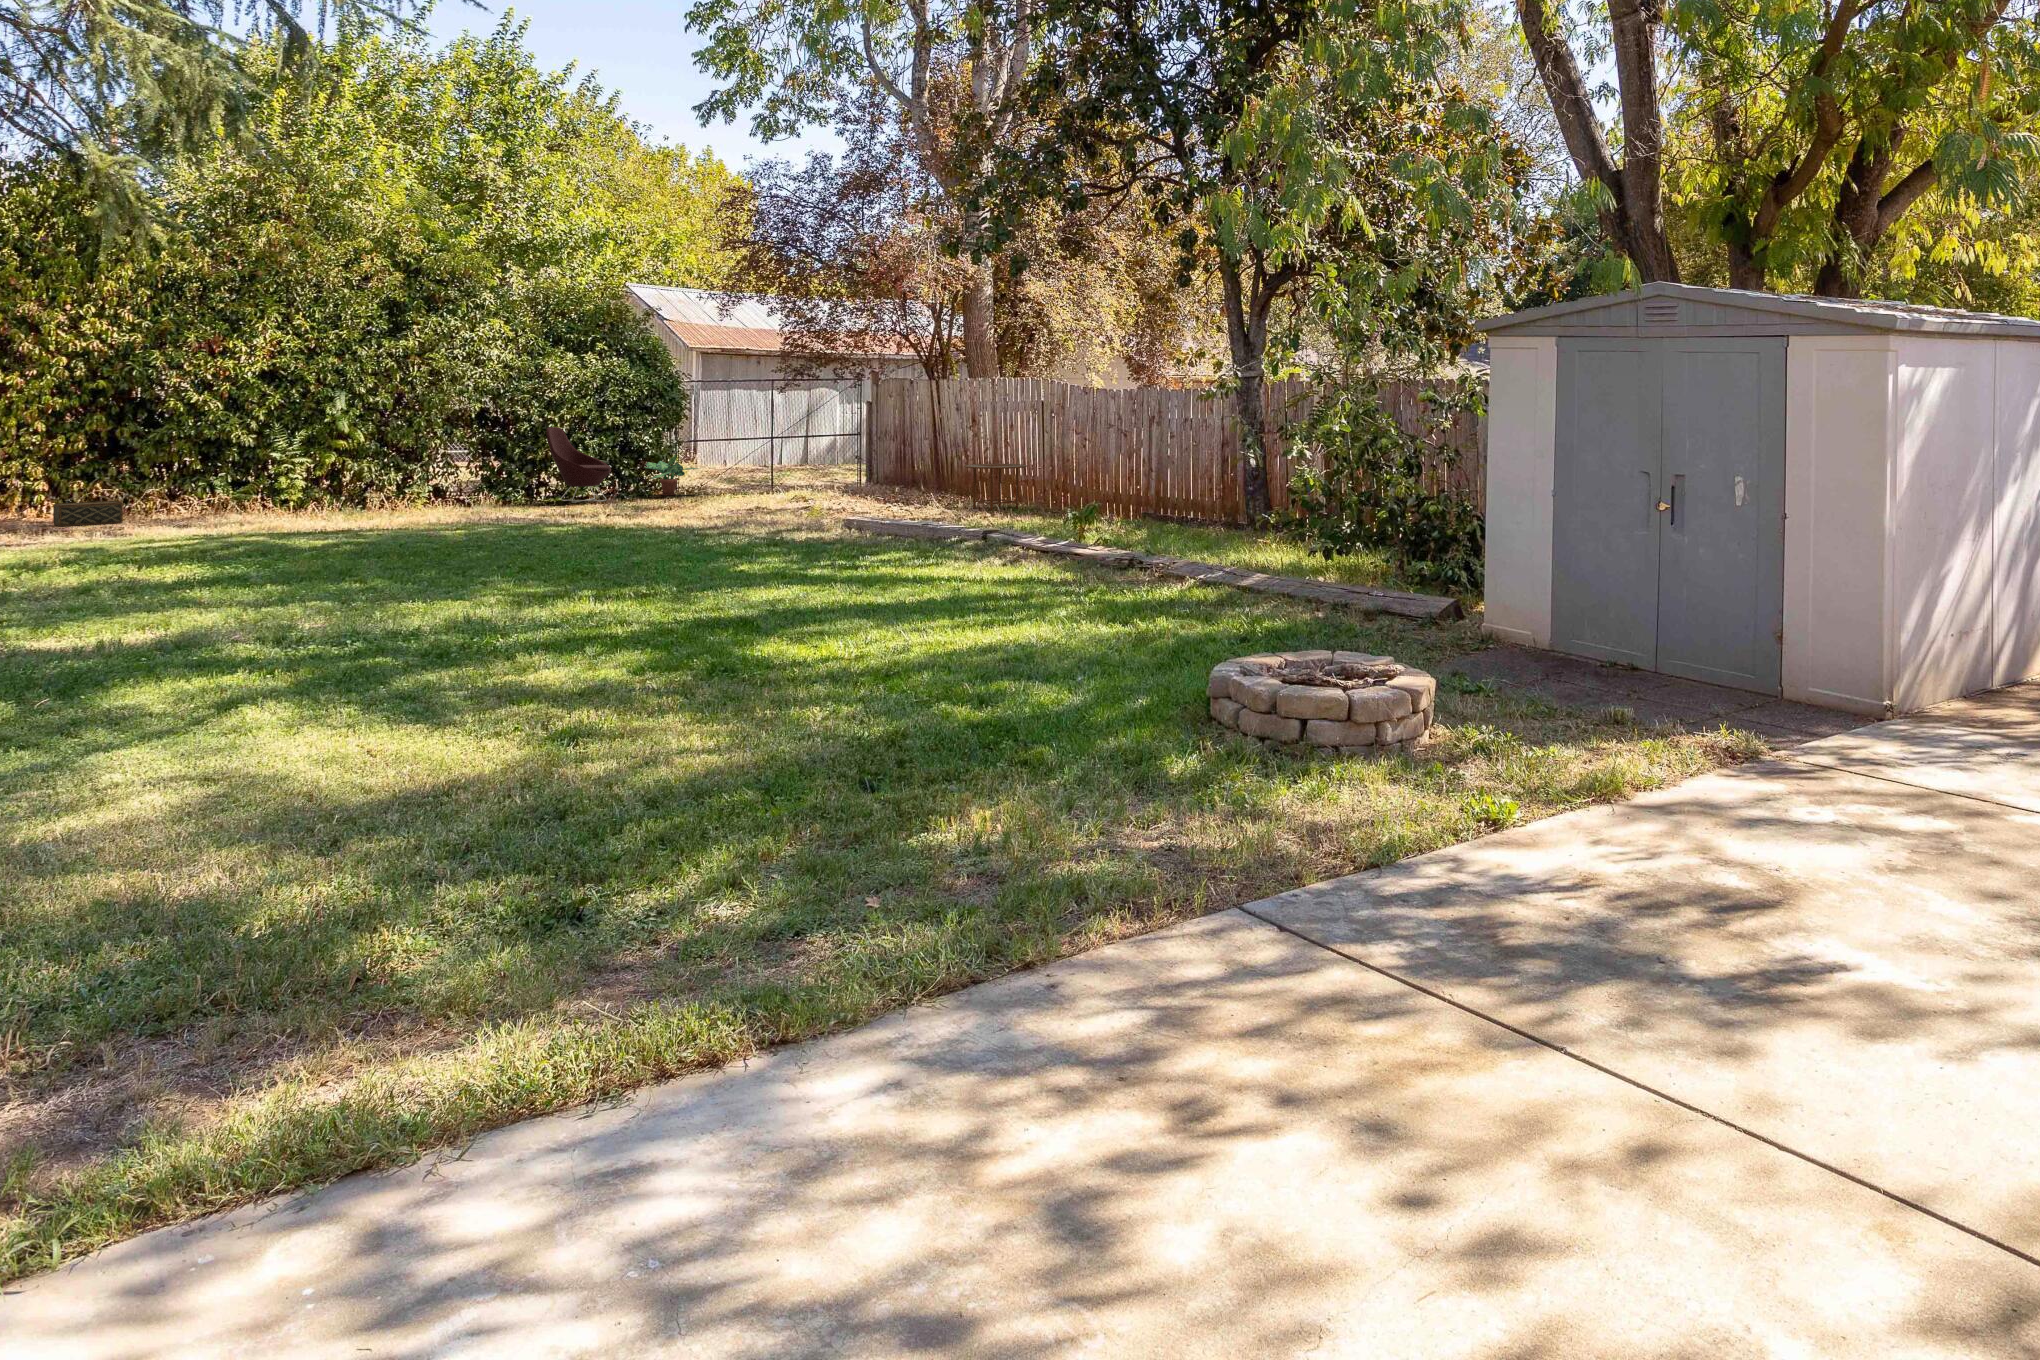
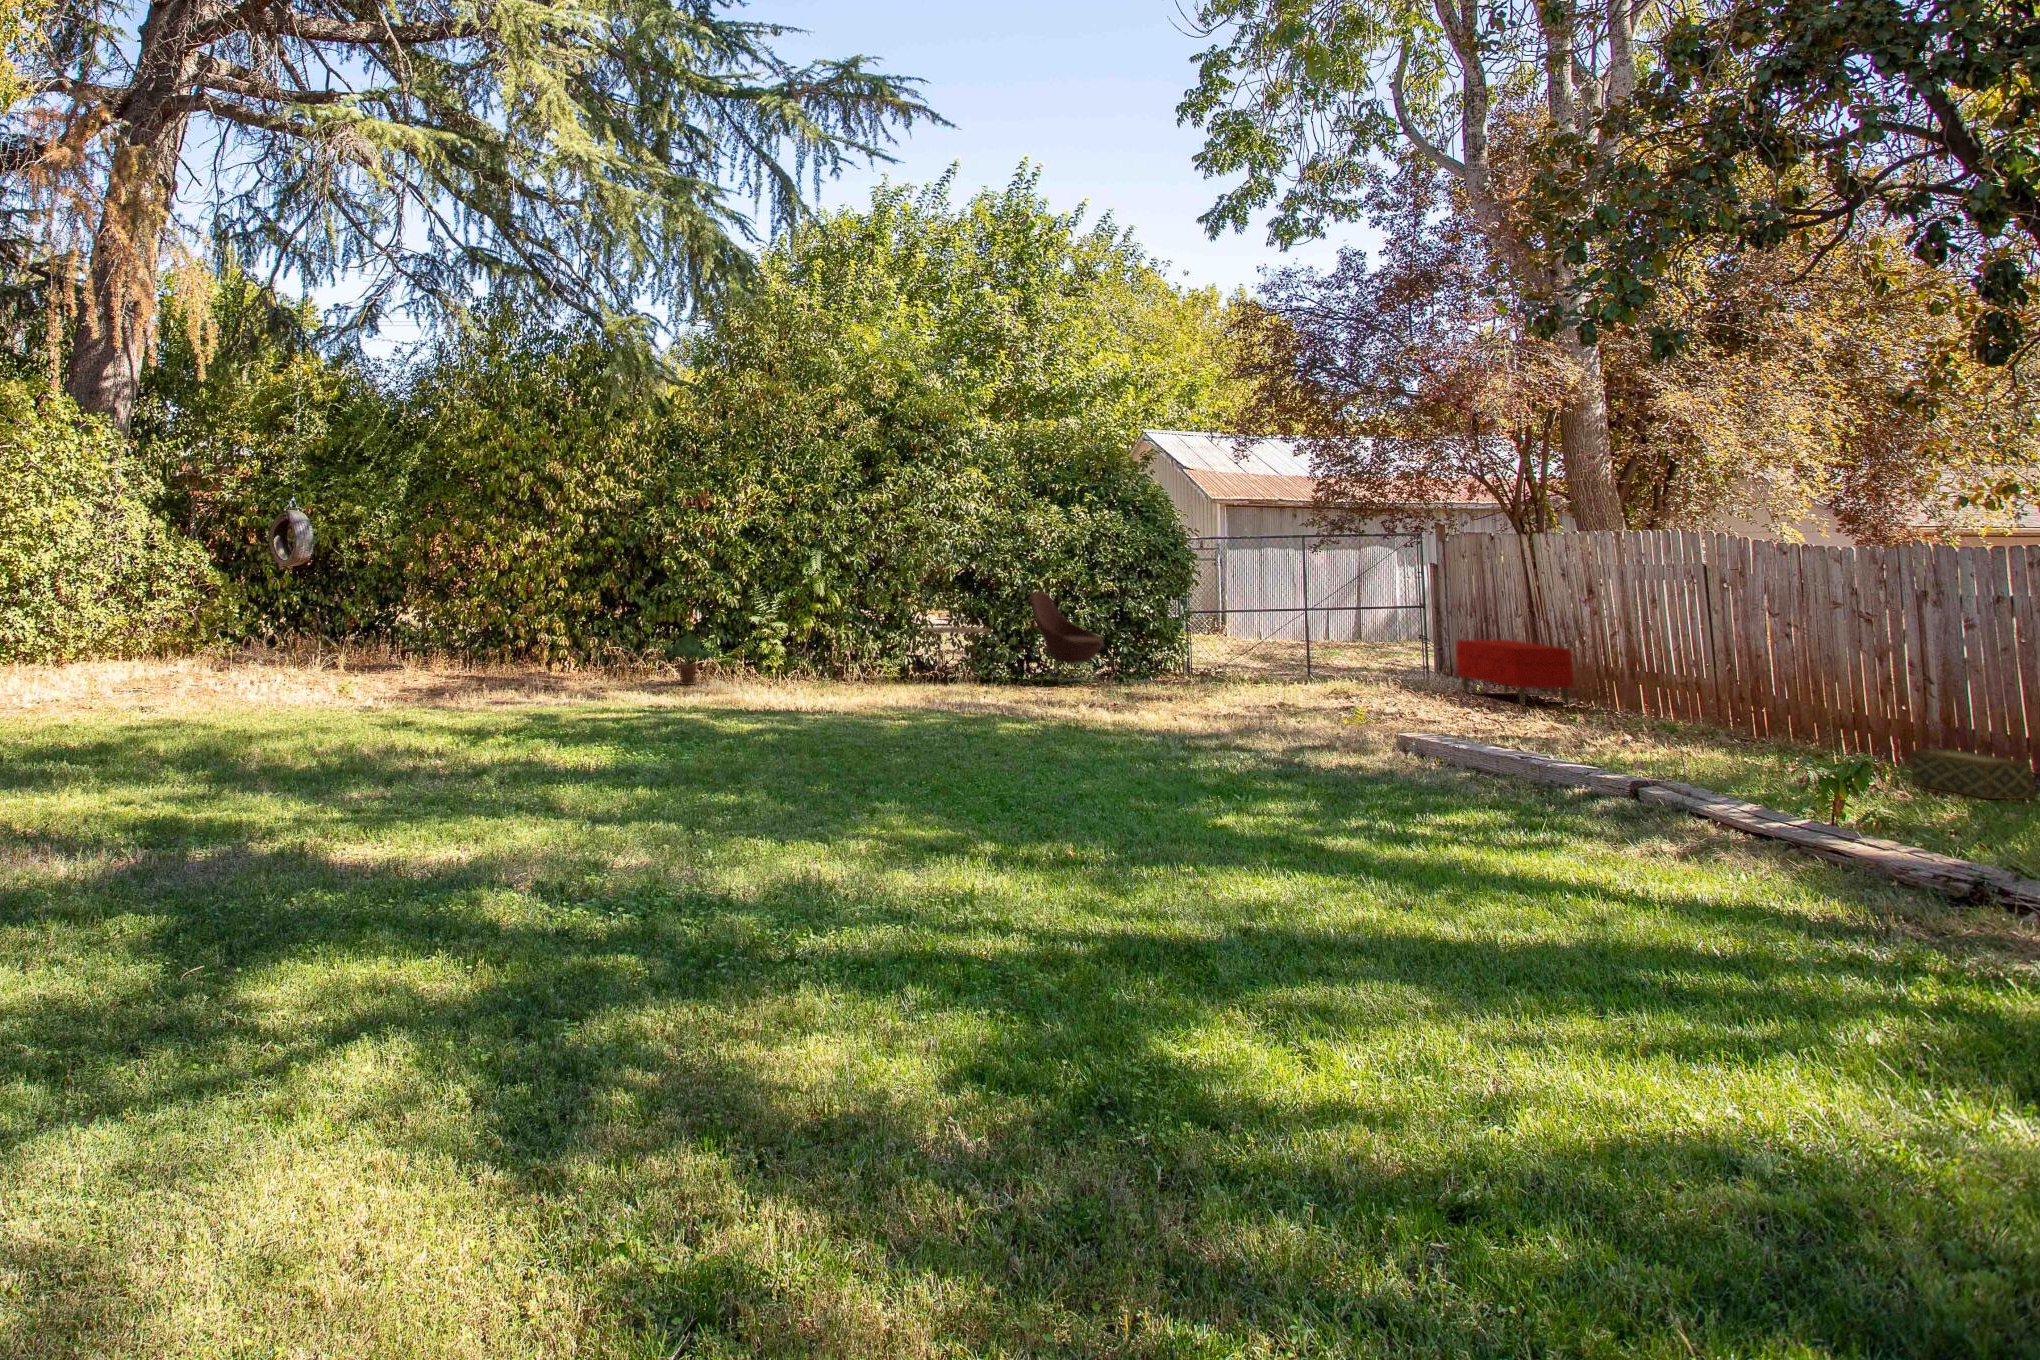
potted plant: present [645,455,699,496] -> present [651,633,714,685]
bench: none [882,456,957,500] -> present [1456,639,1573,706]
side table: present [964,464,1027,510] -> present [922,627,991,680]
woven basket: present [53,501,123,526] -> present [1910,749,2035,799]

